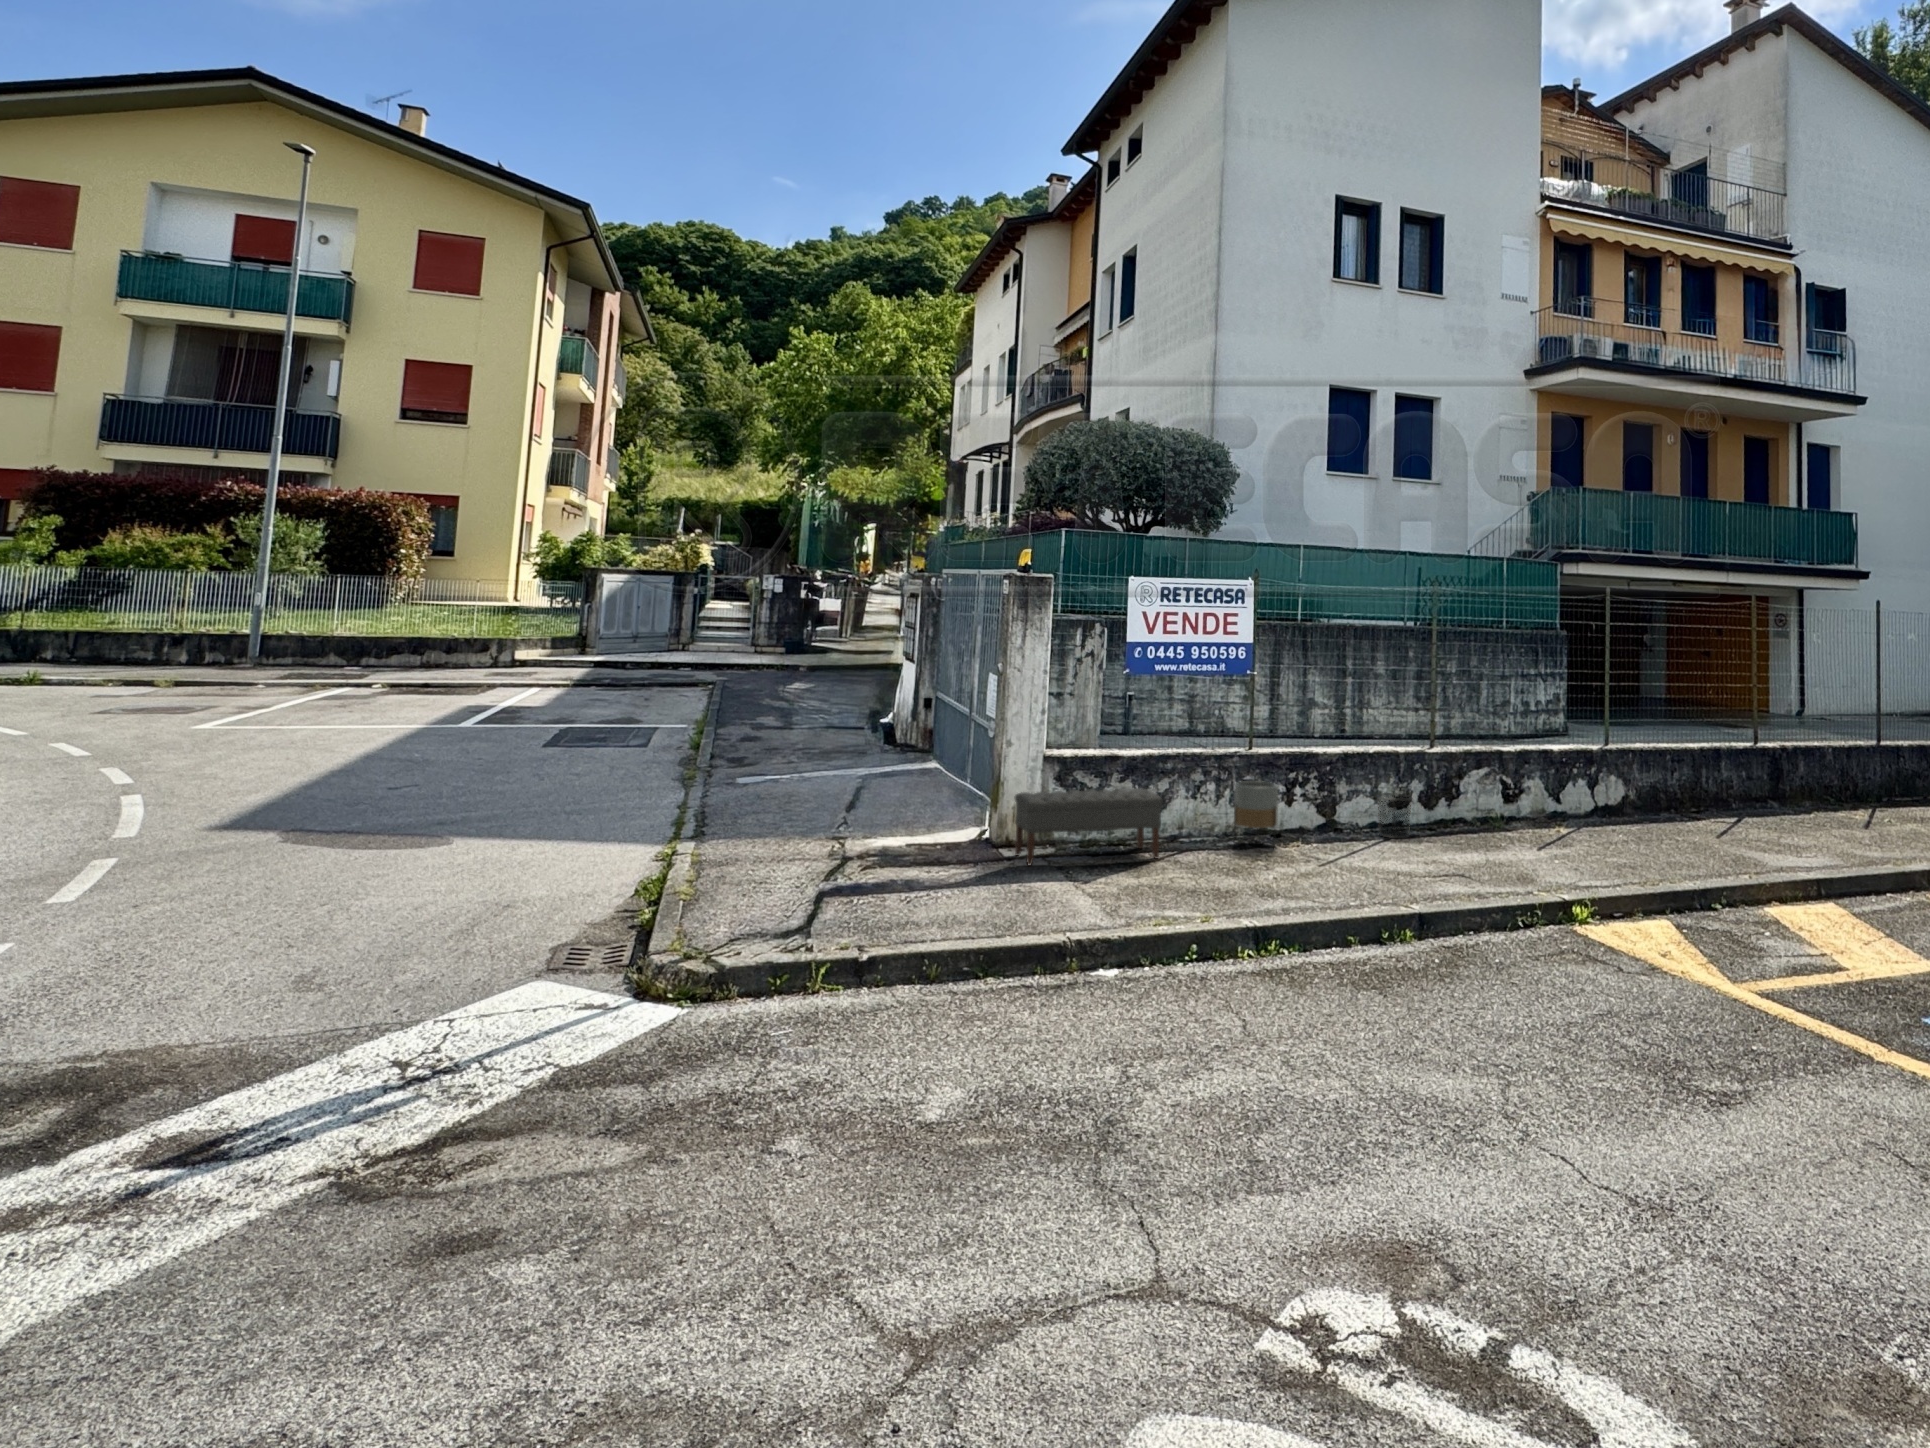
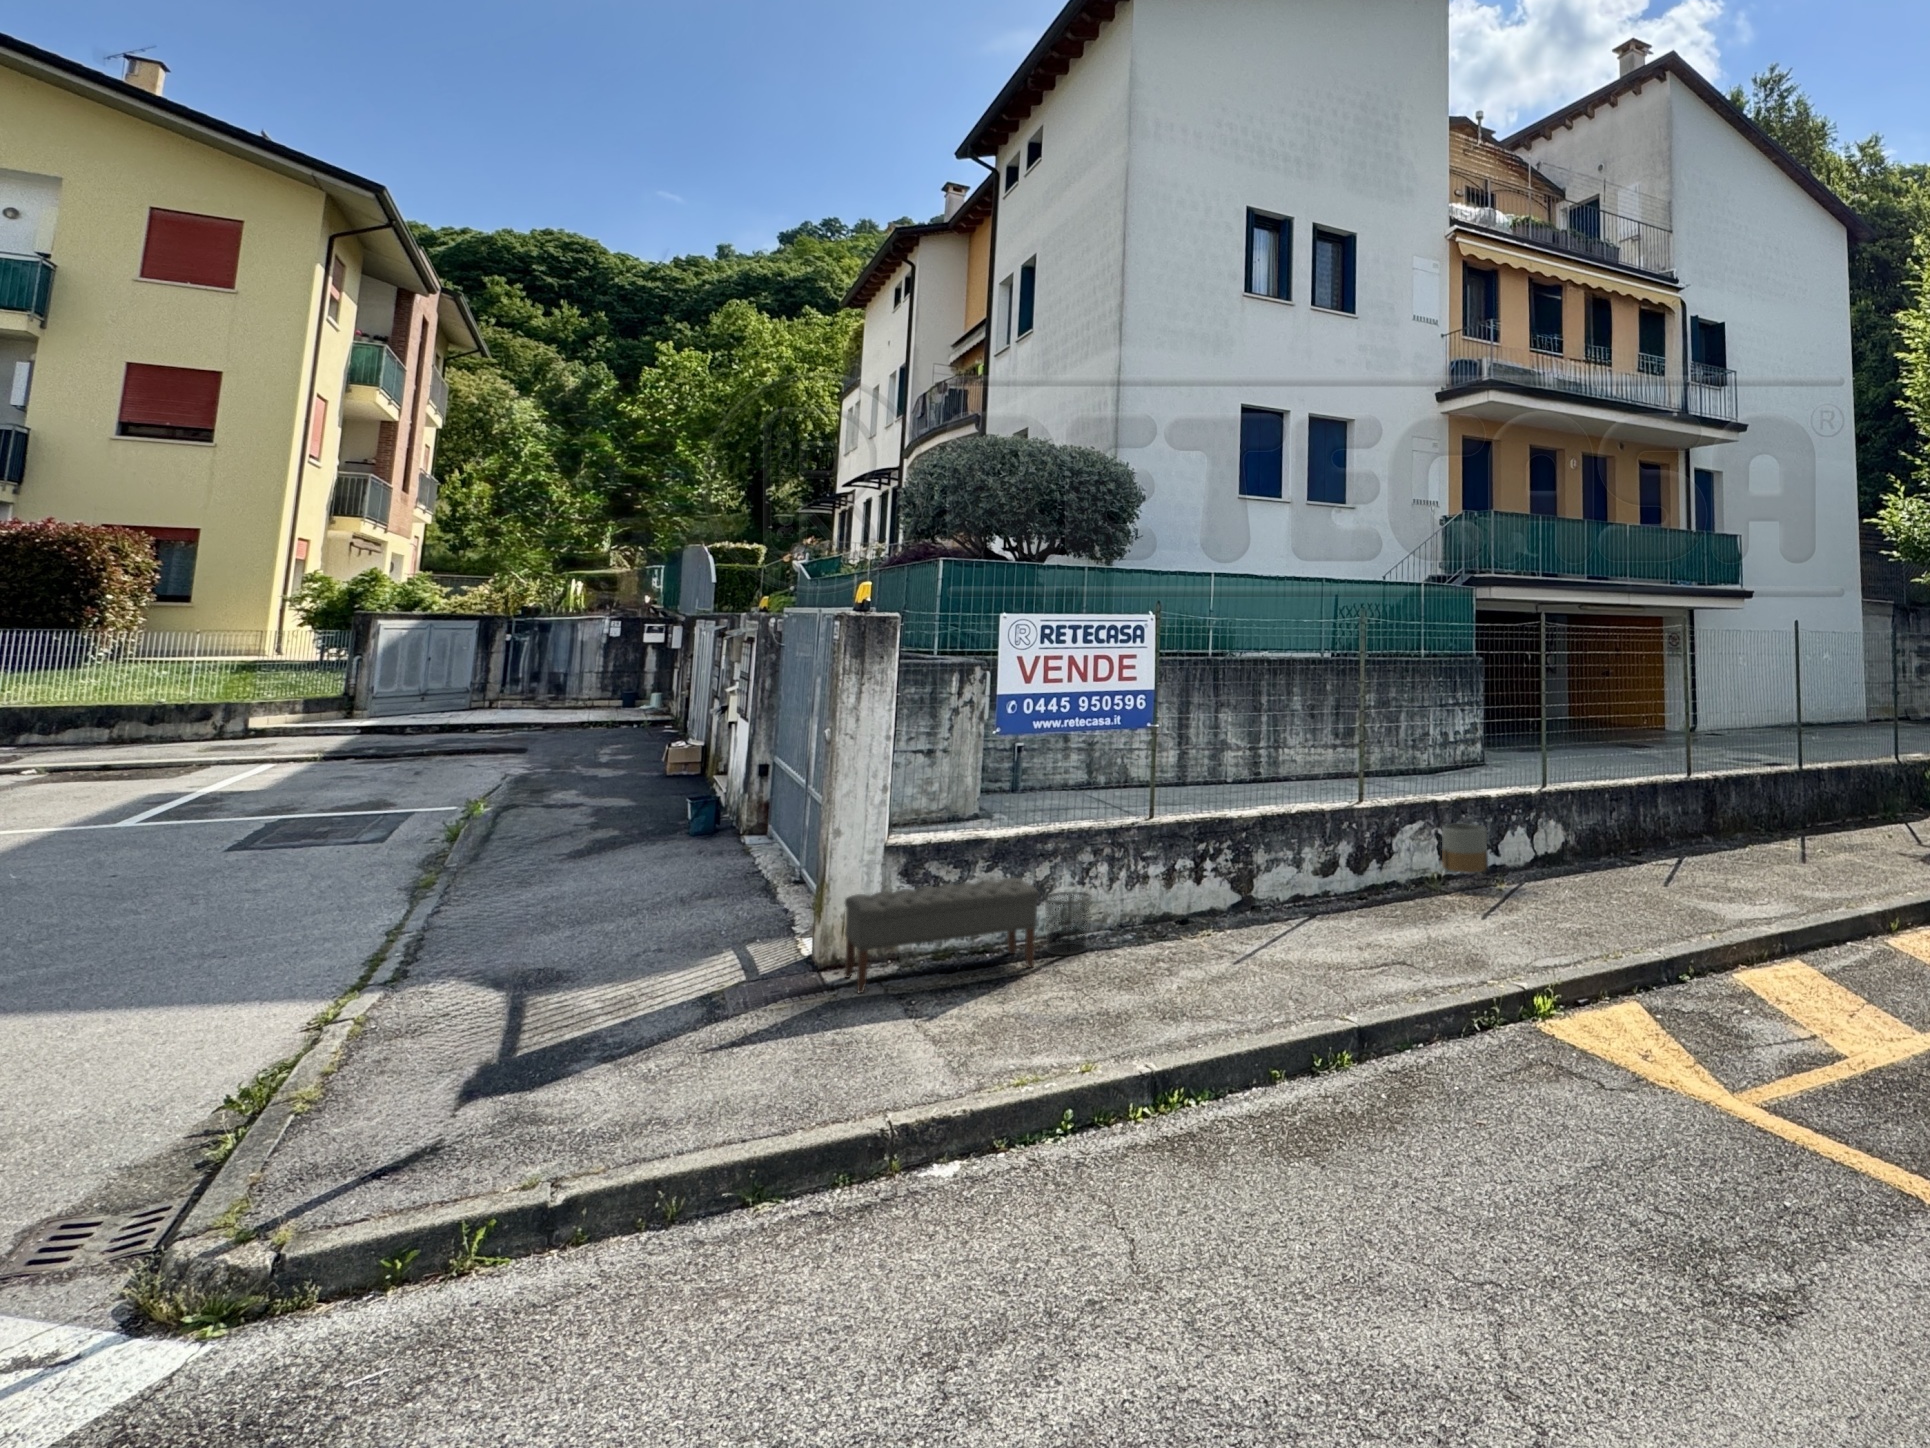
planter: present [1234,781,1278,831] -> present [1442,824,1488,873]
waste bin: present [1377,793,1412,838] -> present [1045,892,1091,955]

